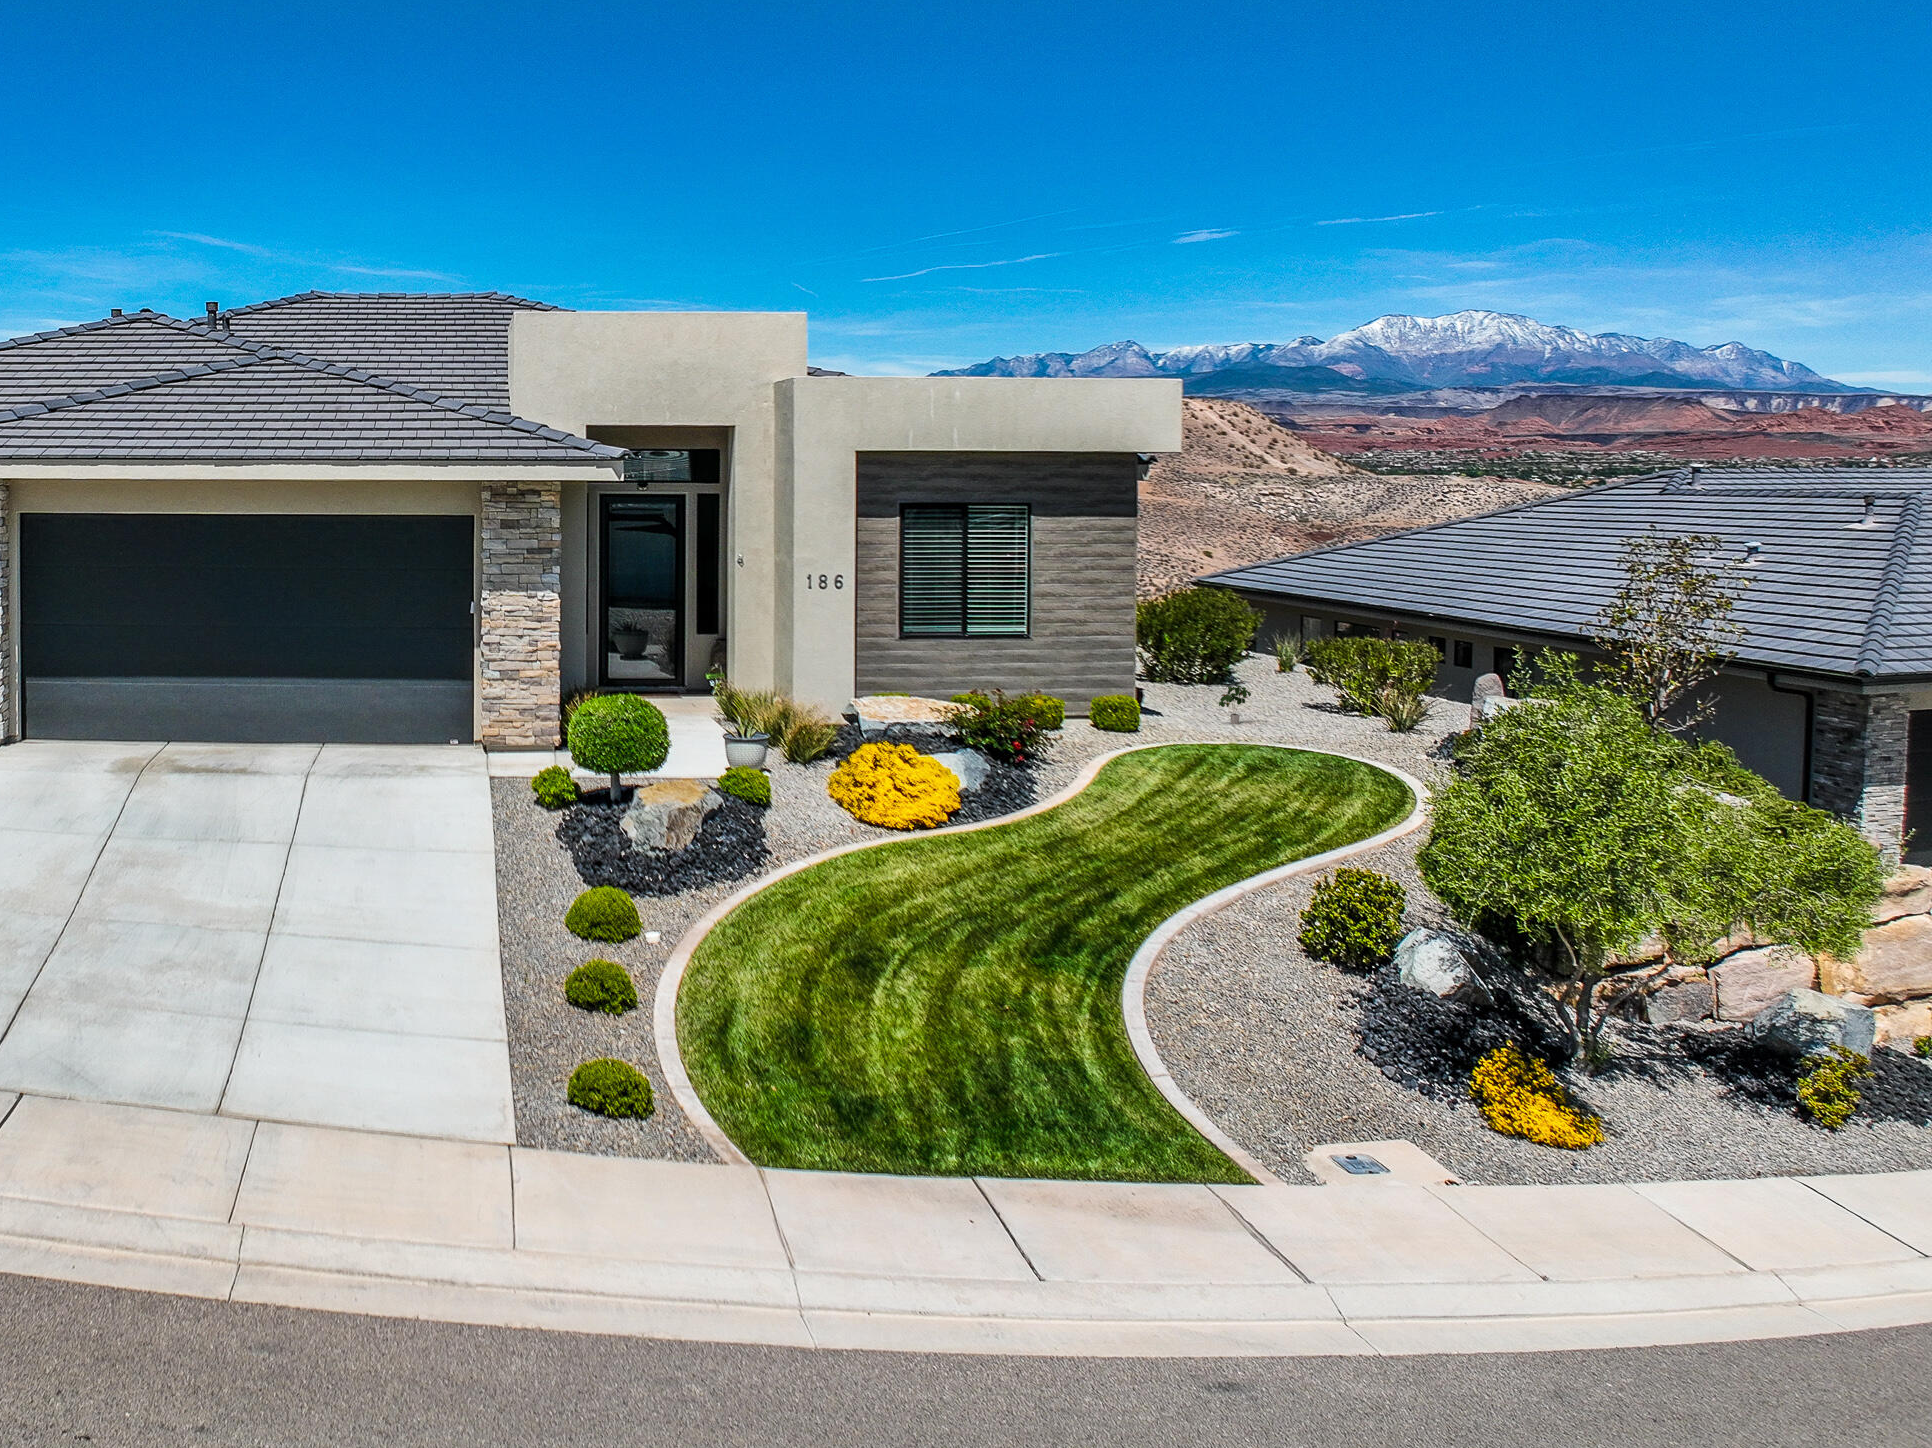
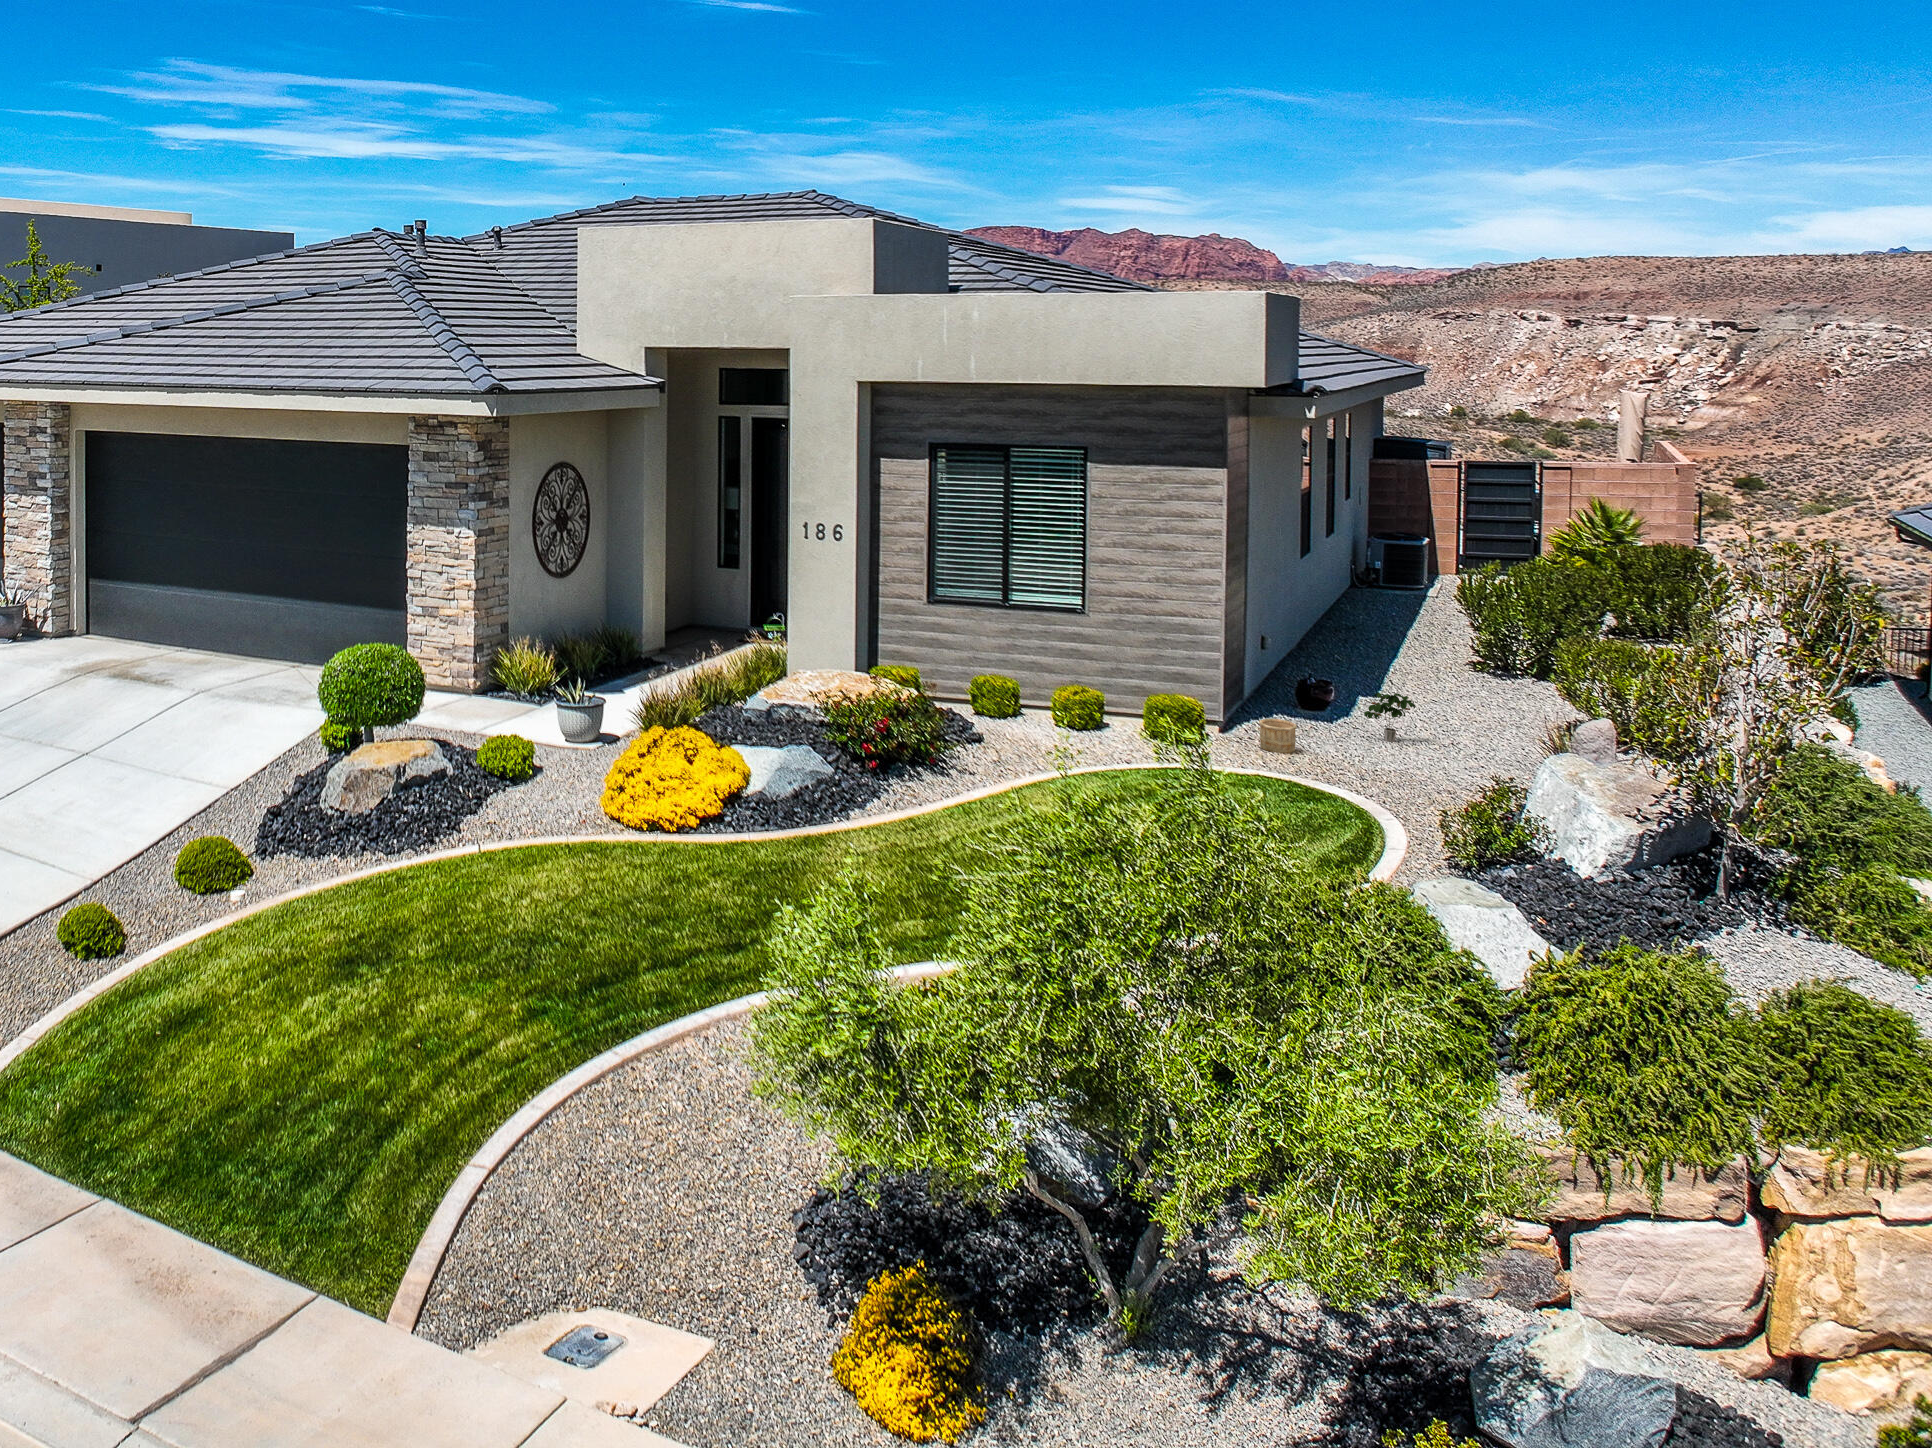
wooden bucket: none [1171,711,1201,737] -> present [1259,719,1297,753]

